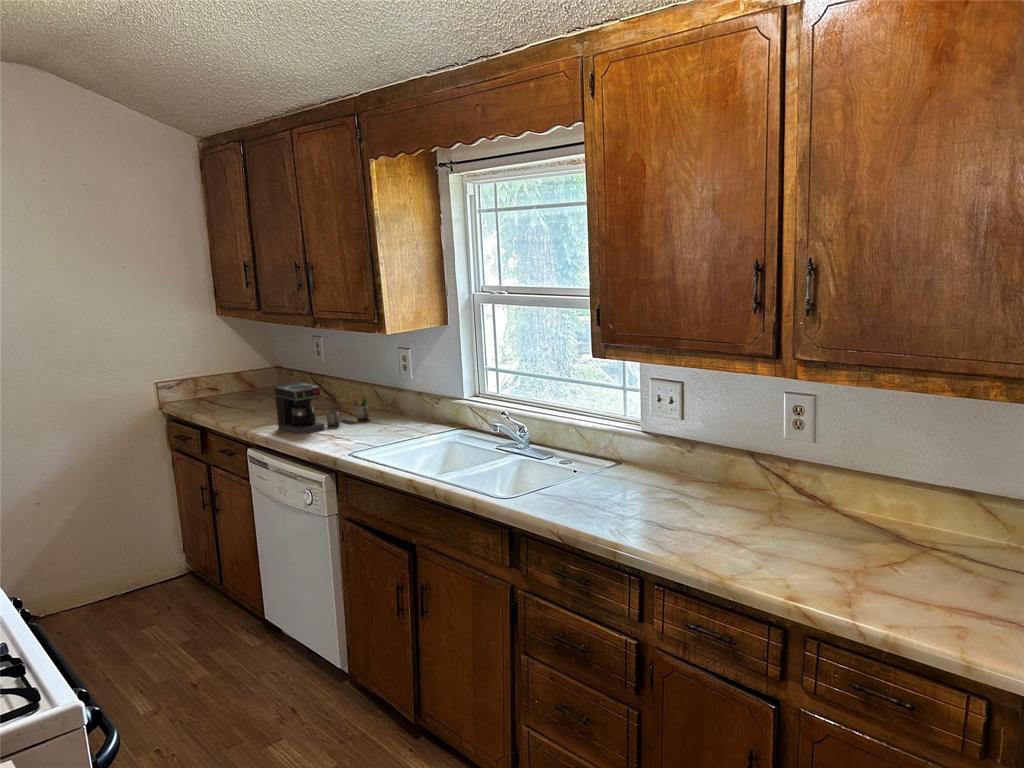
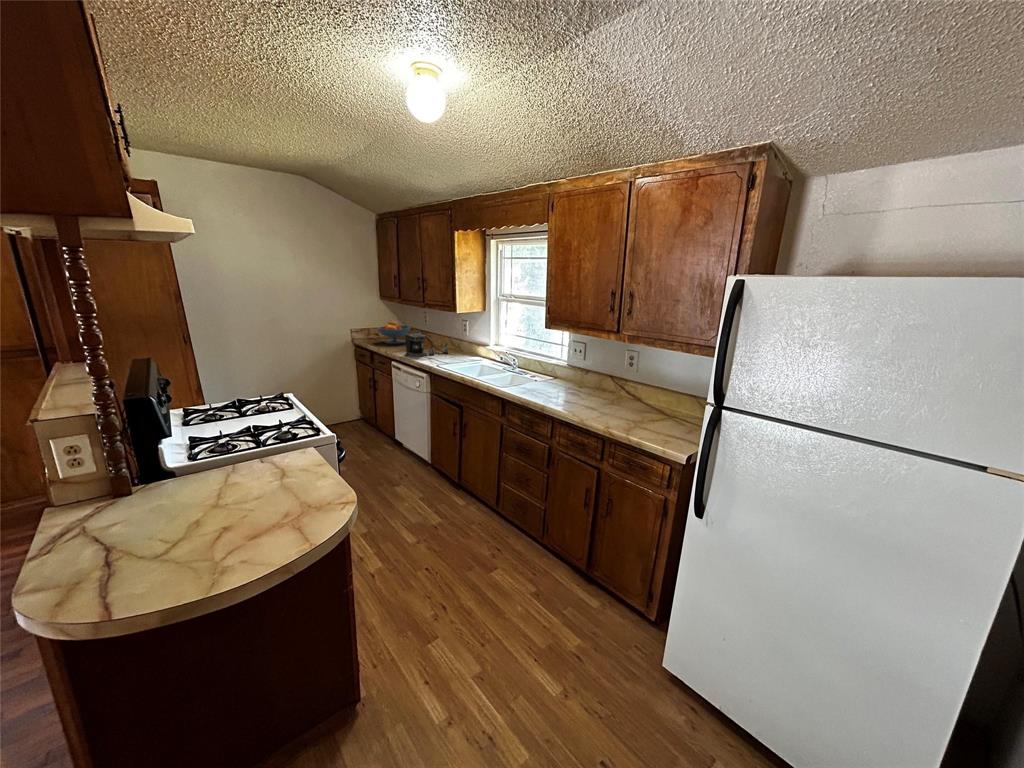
fruit bowl: none [214,358,285,407] -> present [378,321,410,344]

